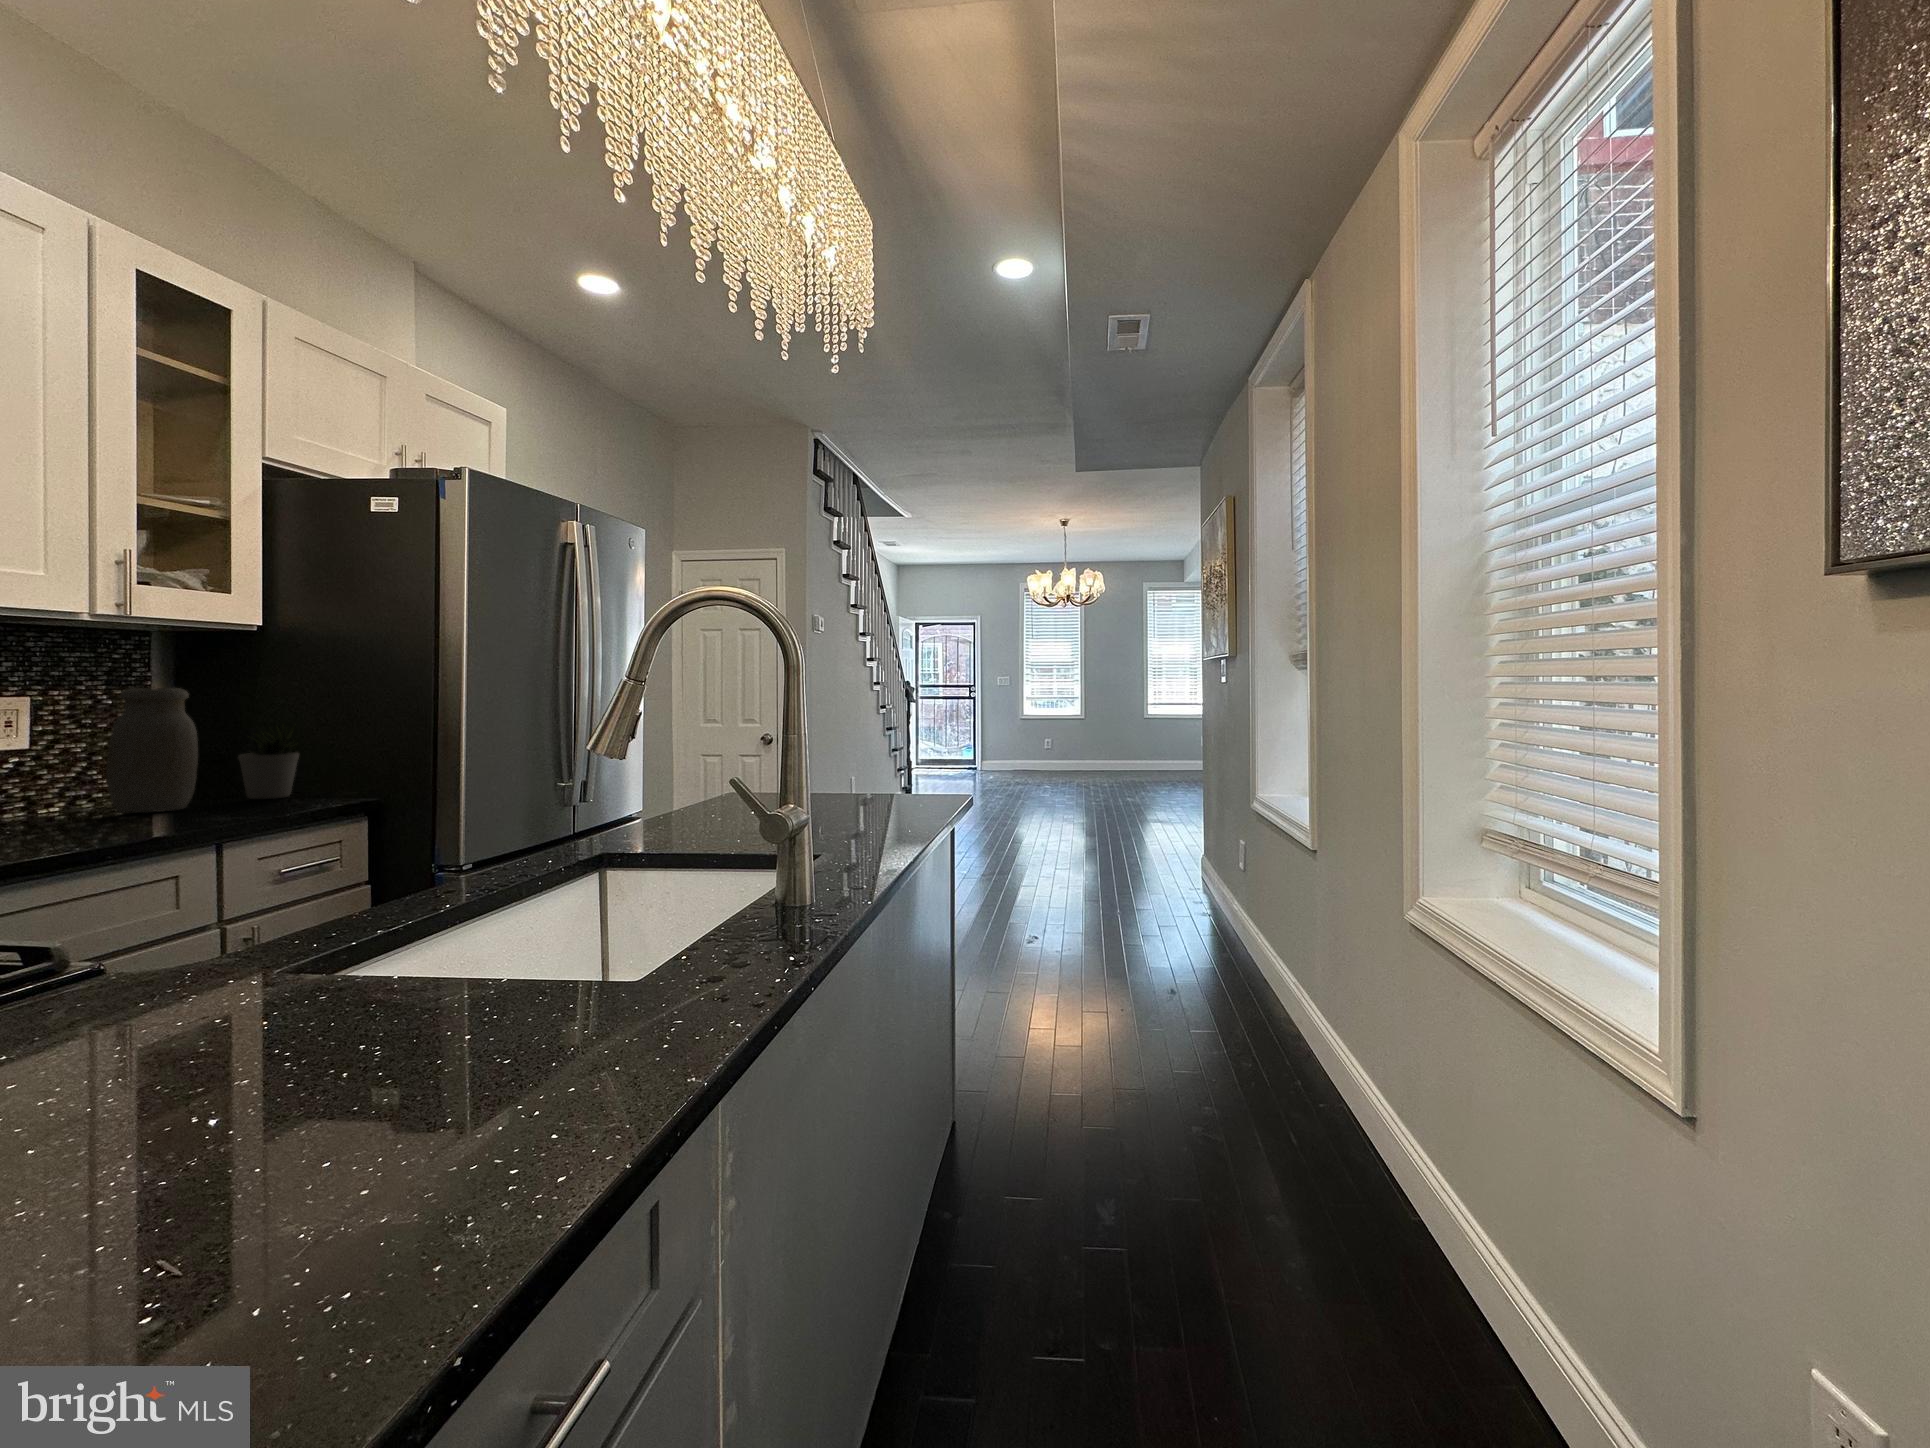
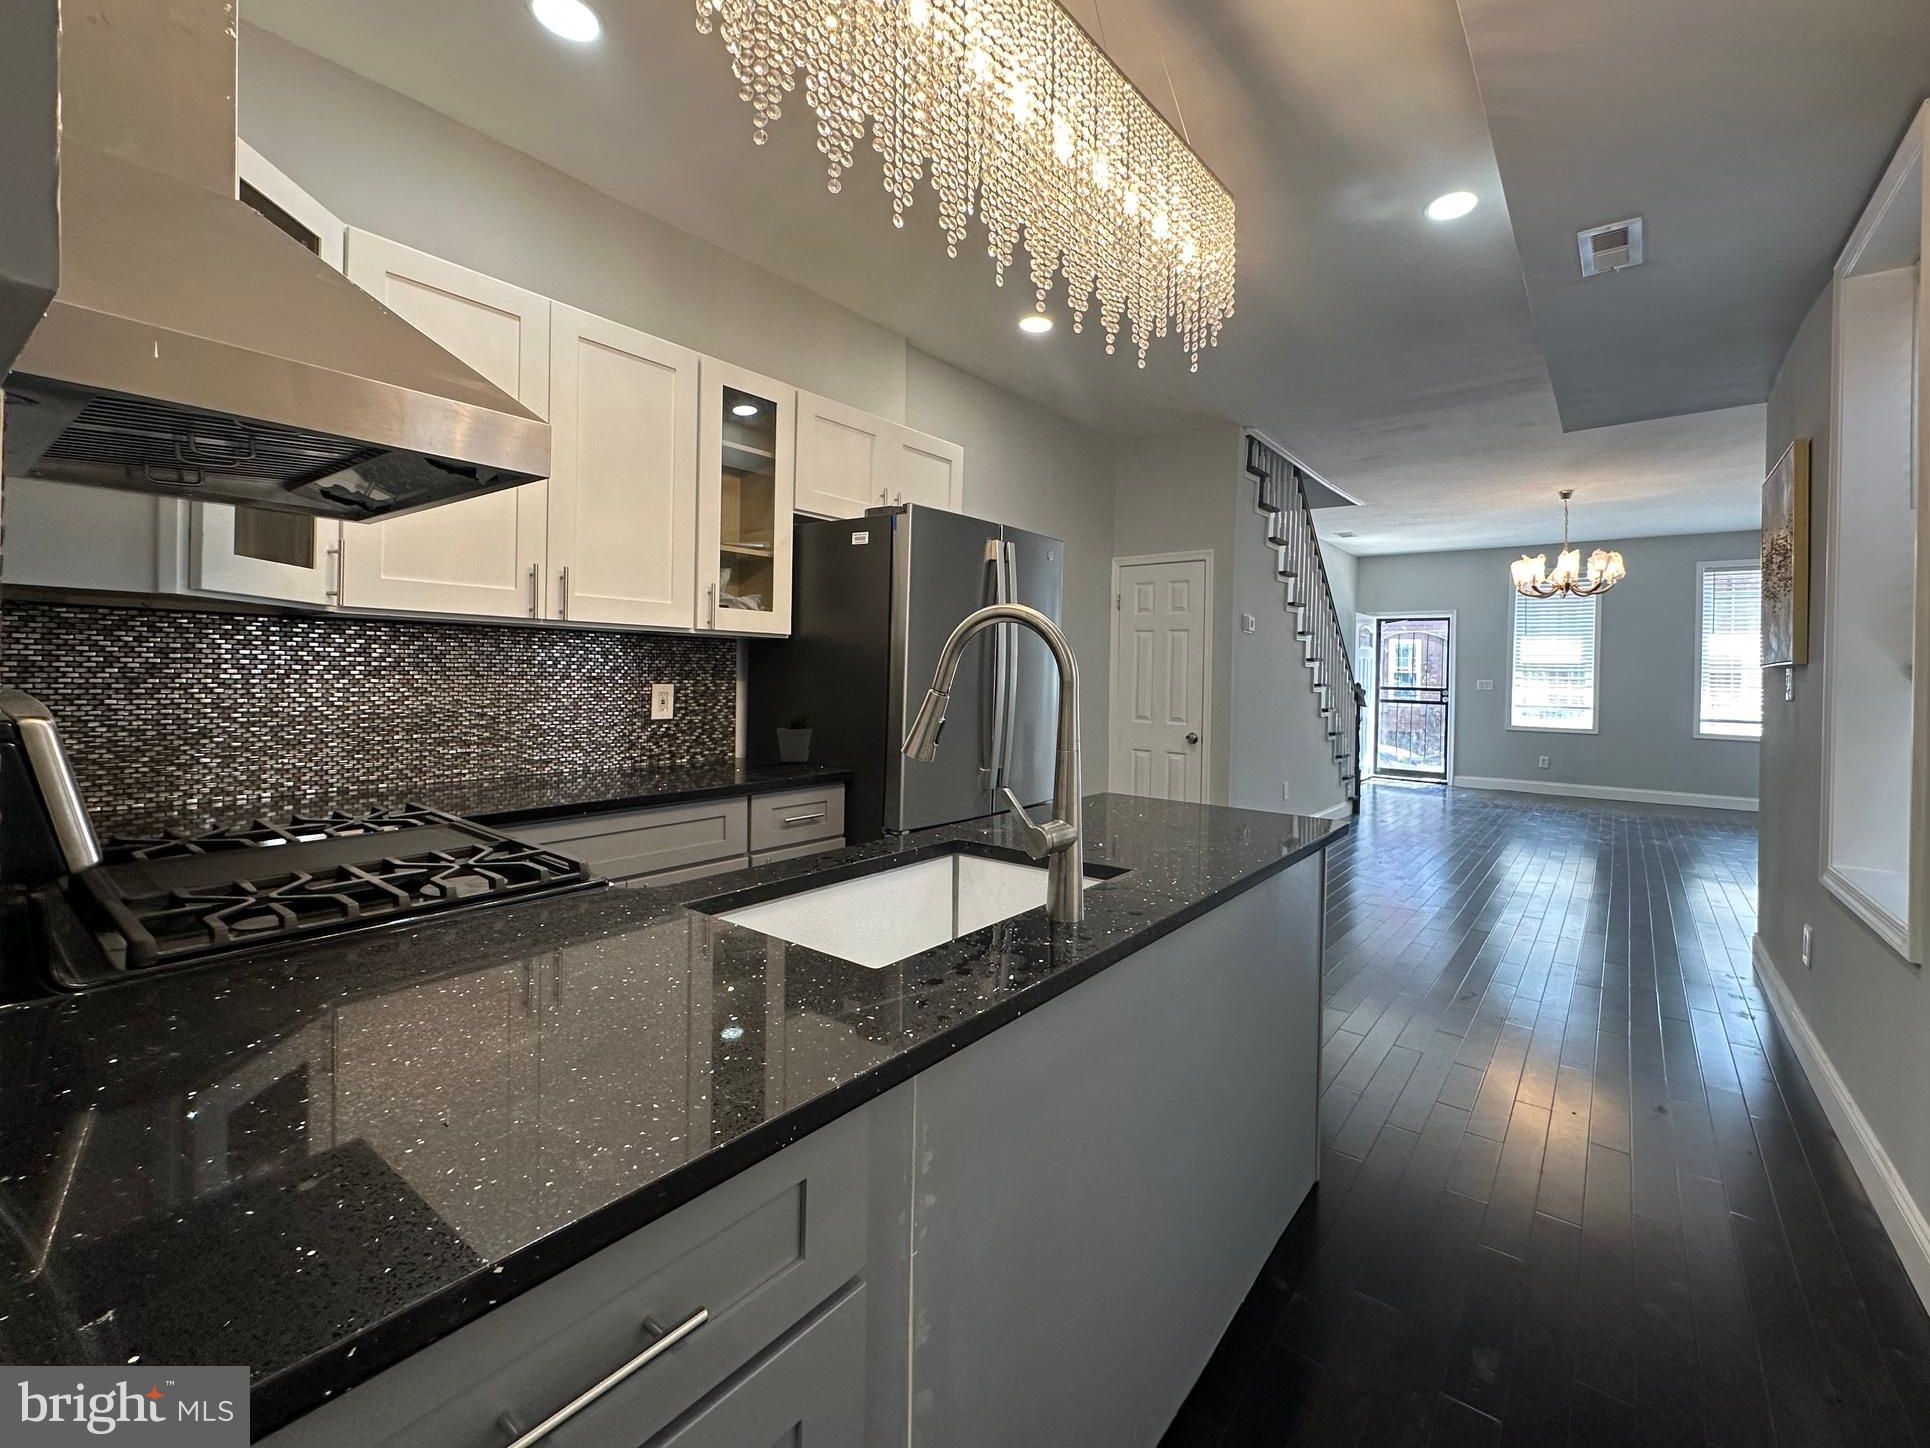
jar: present [106,688,198,813] -> none [703,679,752,767]

